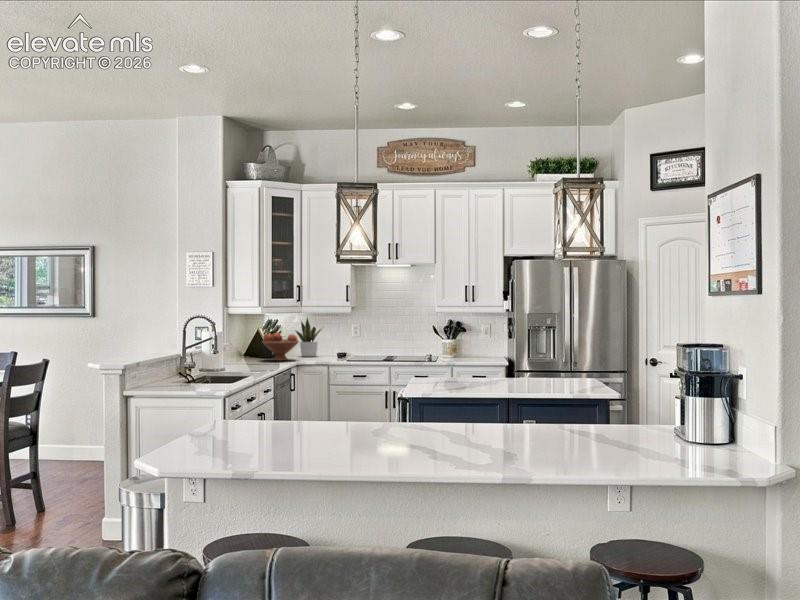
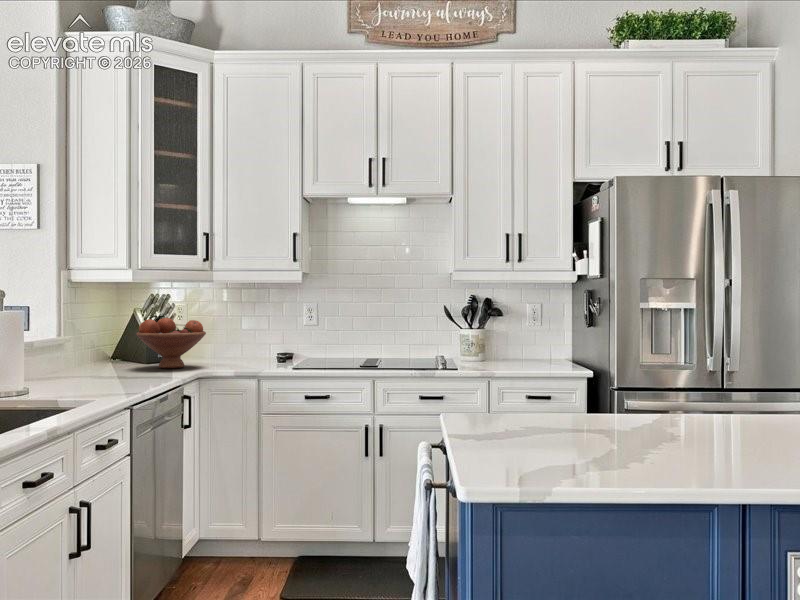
potted plant: present [296,318,322,357] -> none [202,290,256,361]

